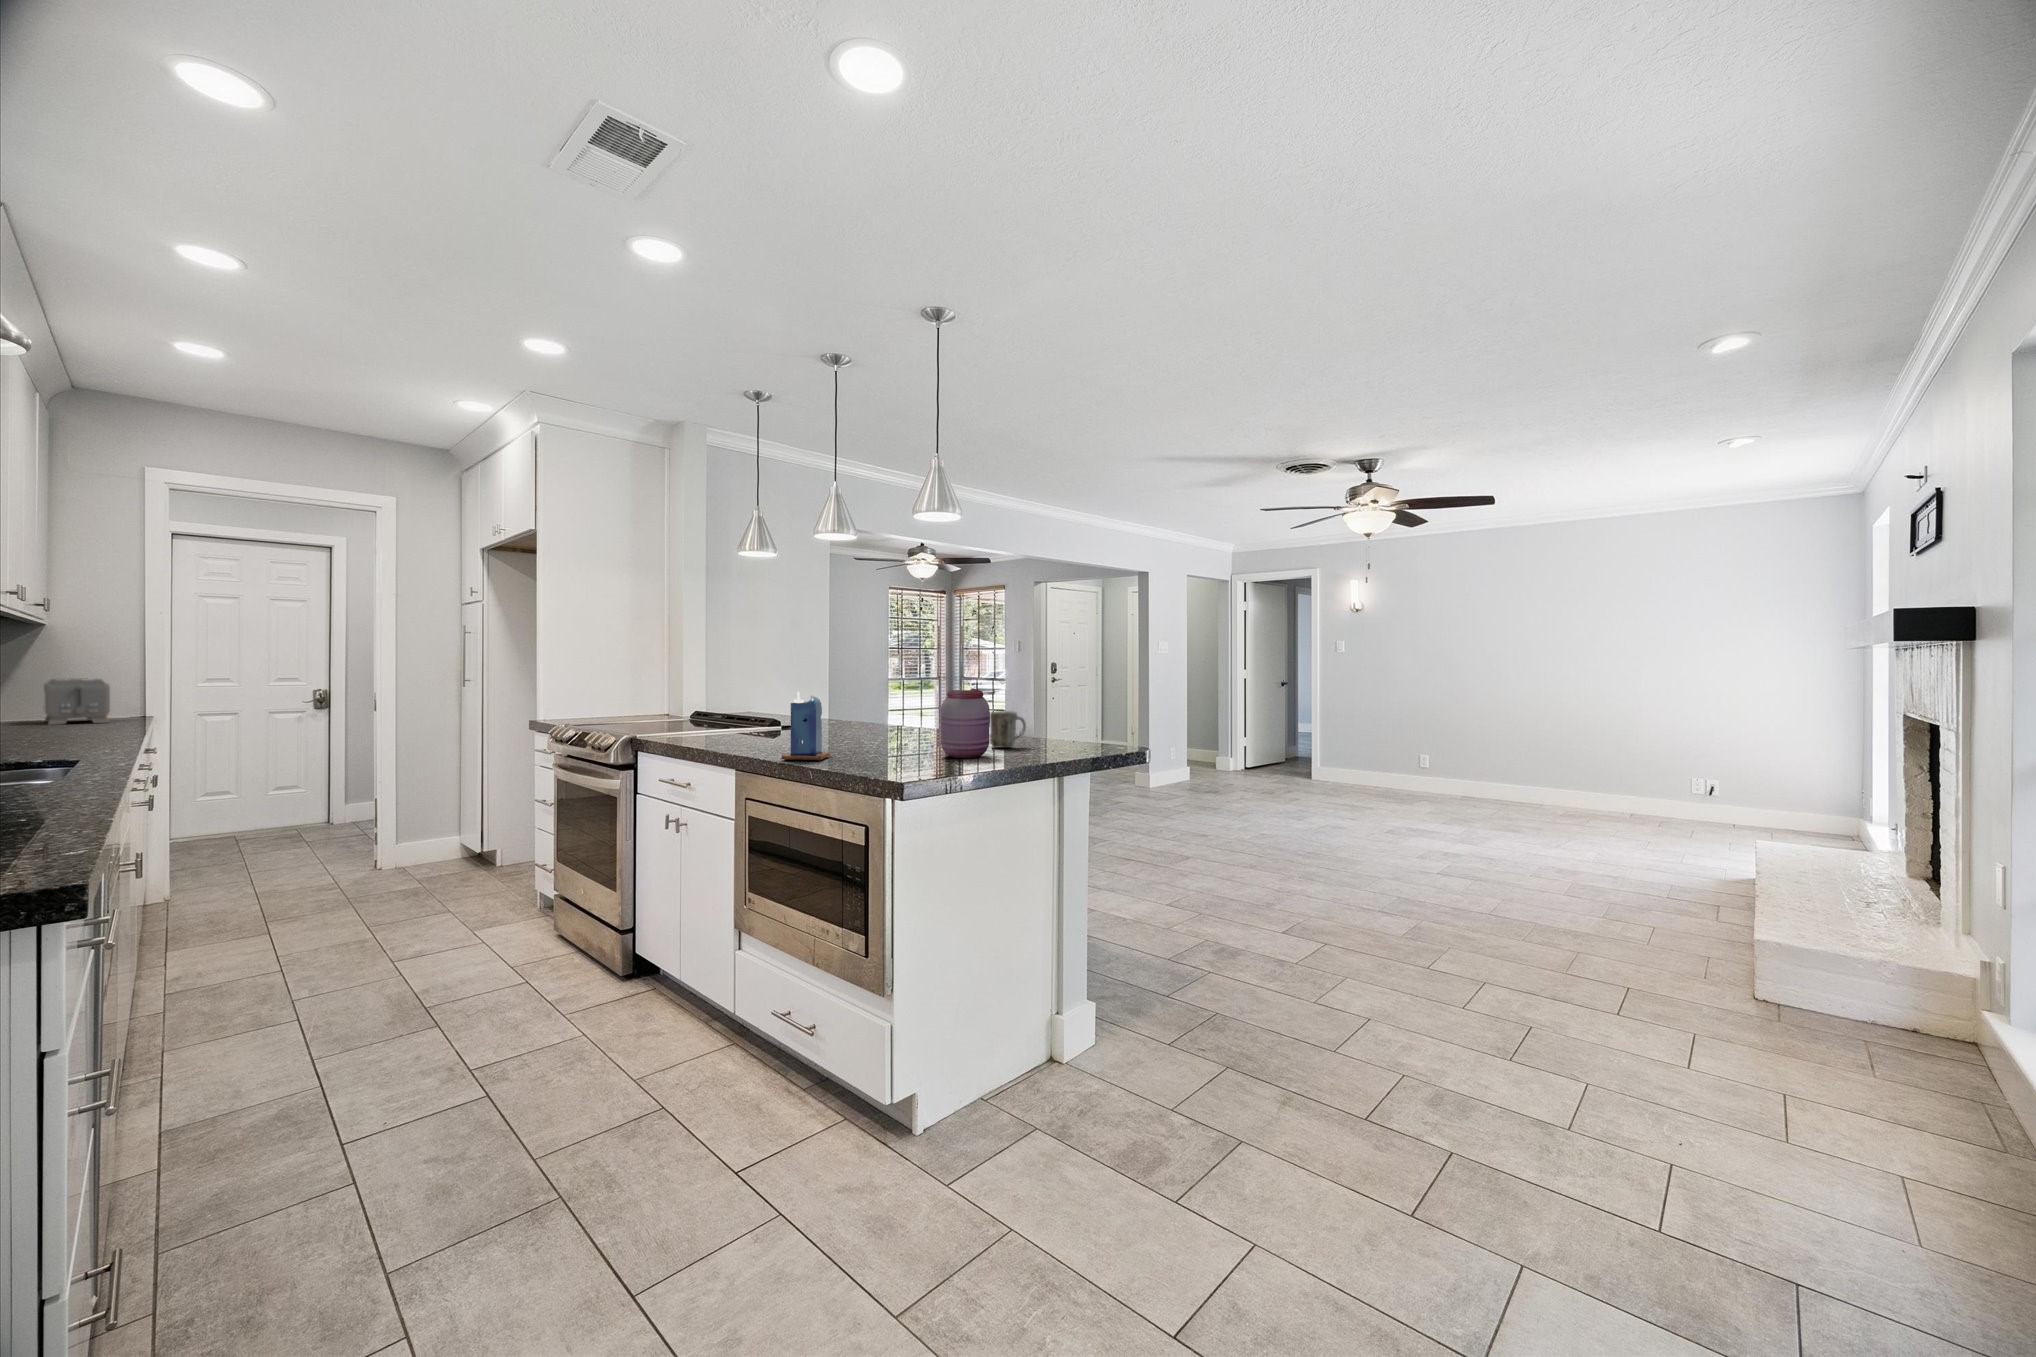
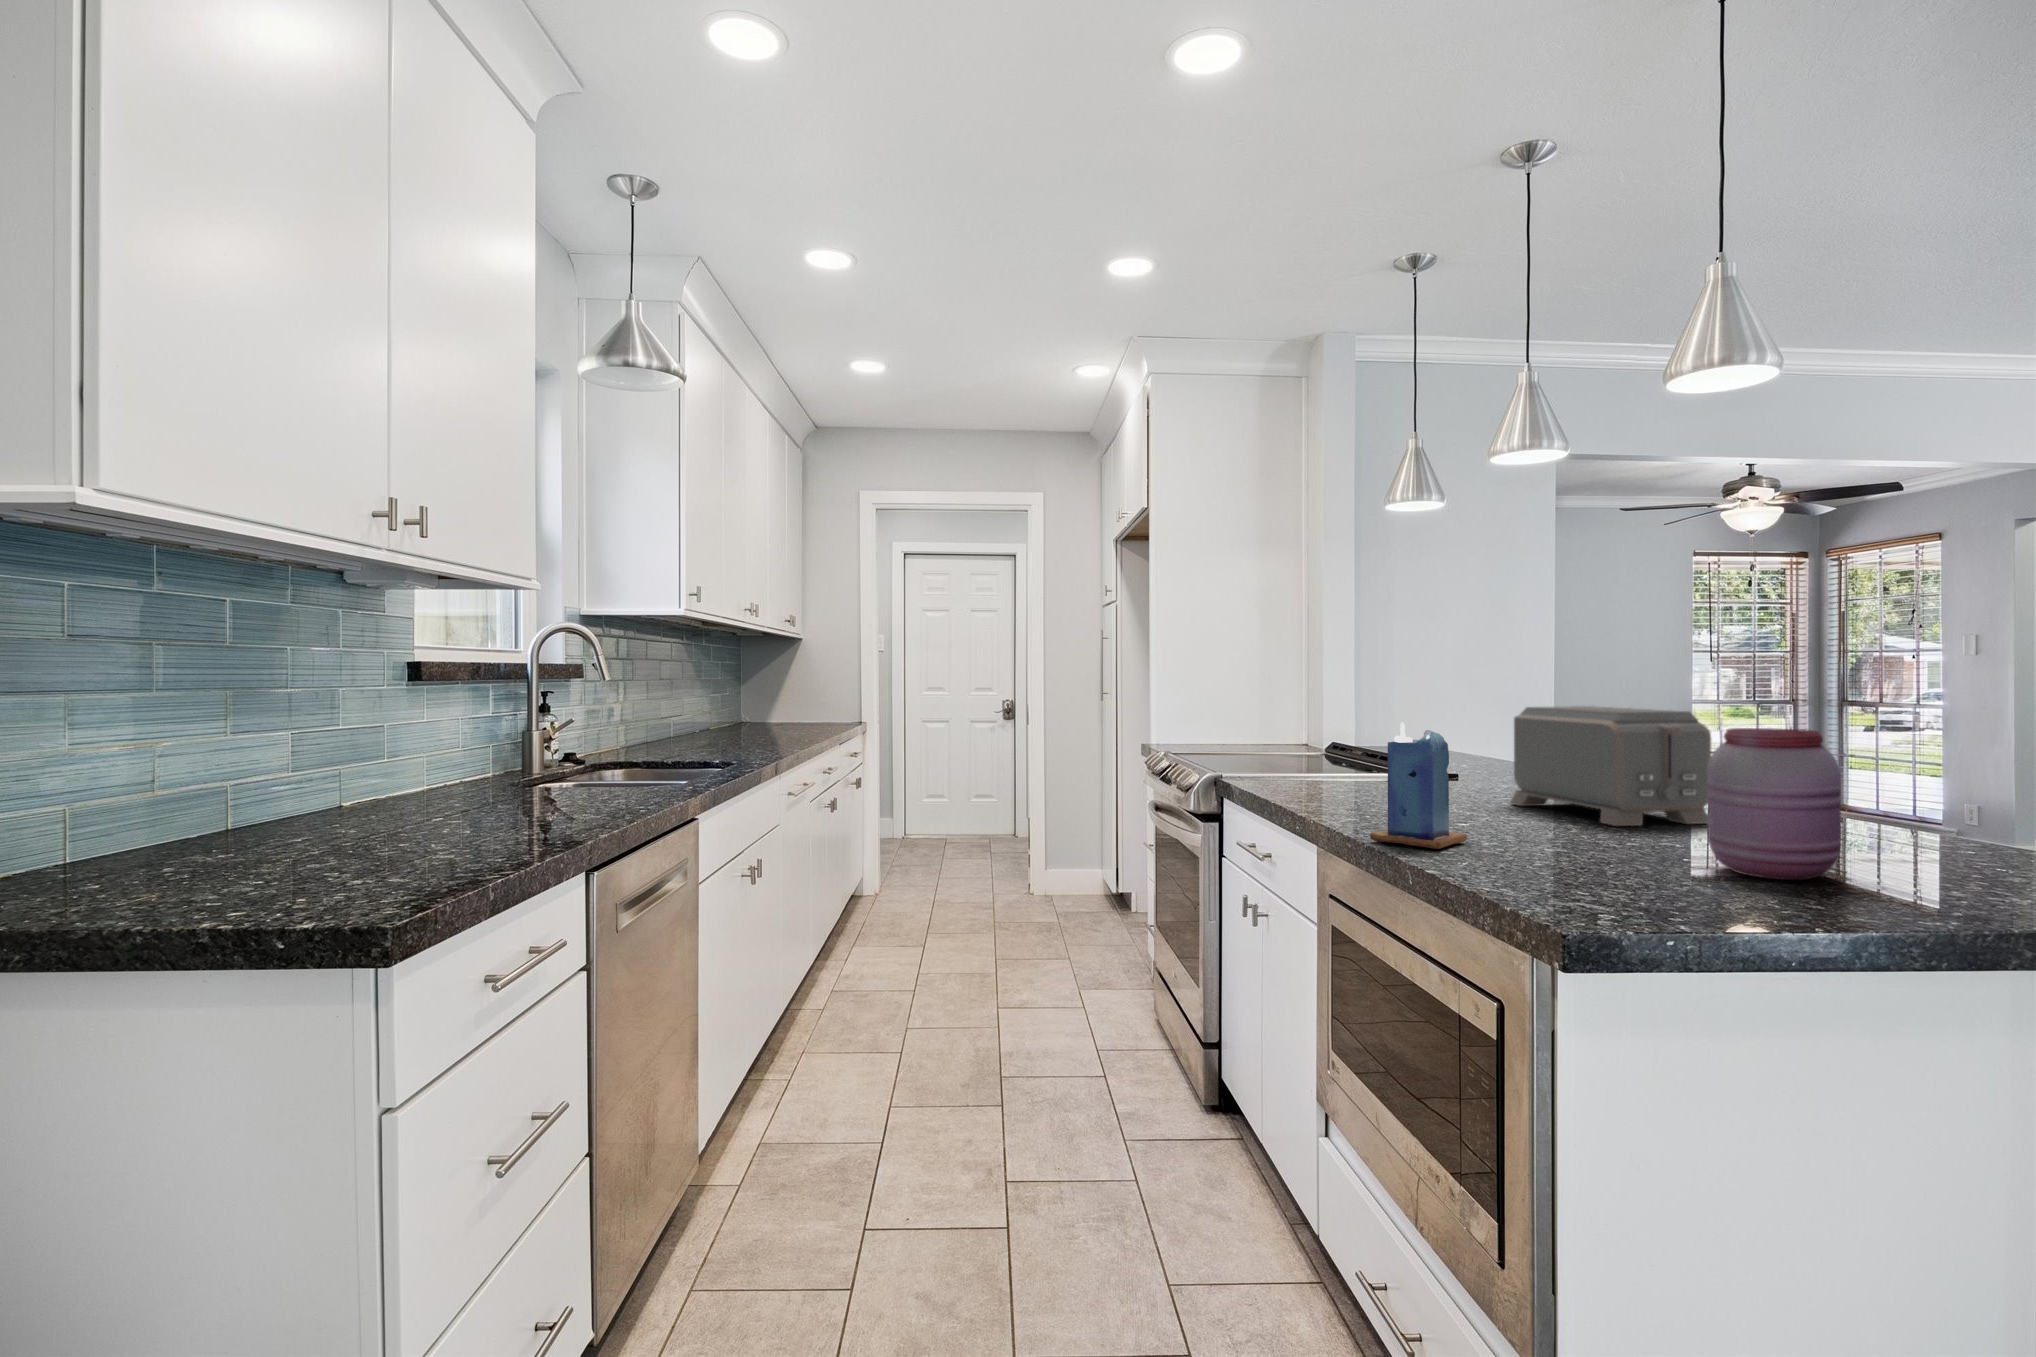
toaster: present [43,678,110,725] -> present [1510,706,1711,826]
mug: present [990,711,1026,748] -> none [1849,775,1960,861]

